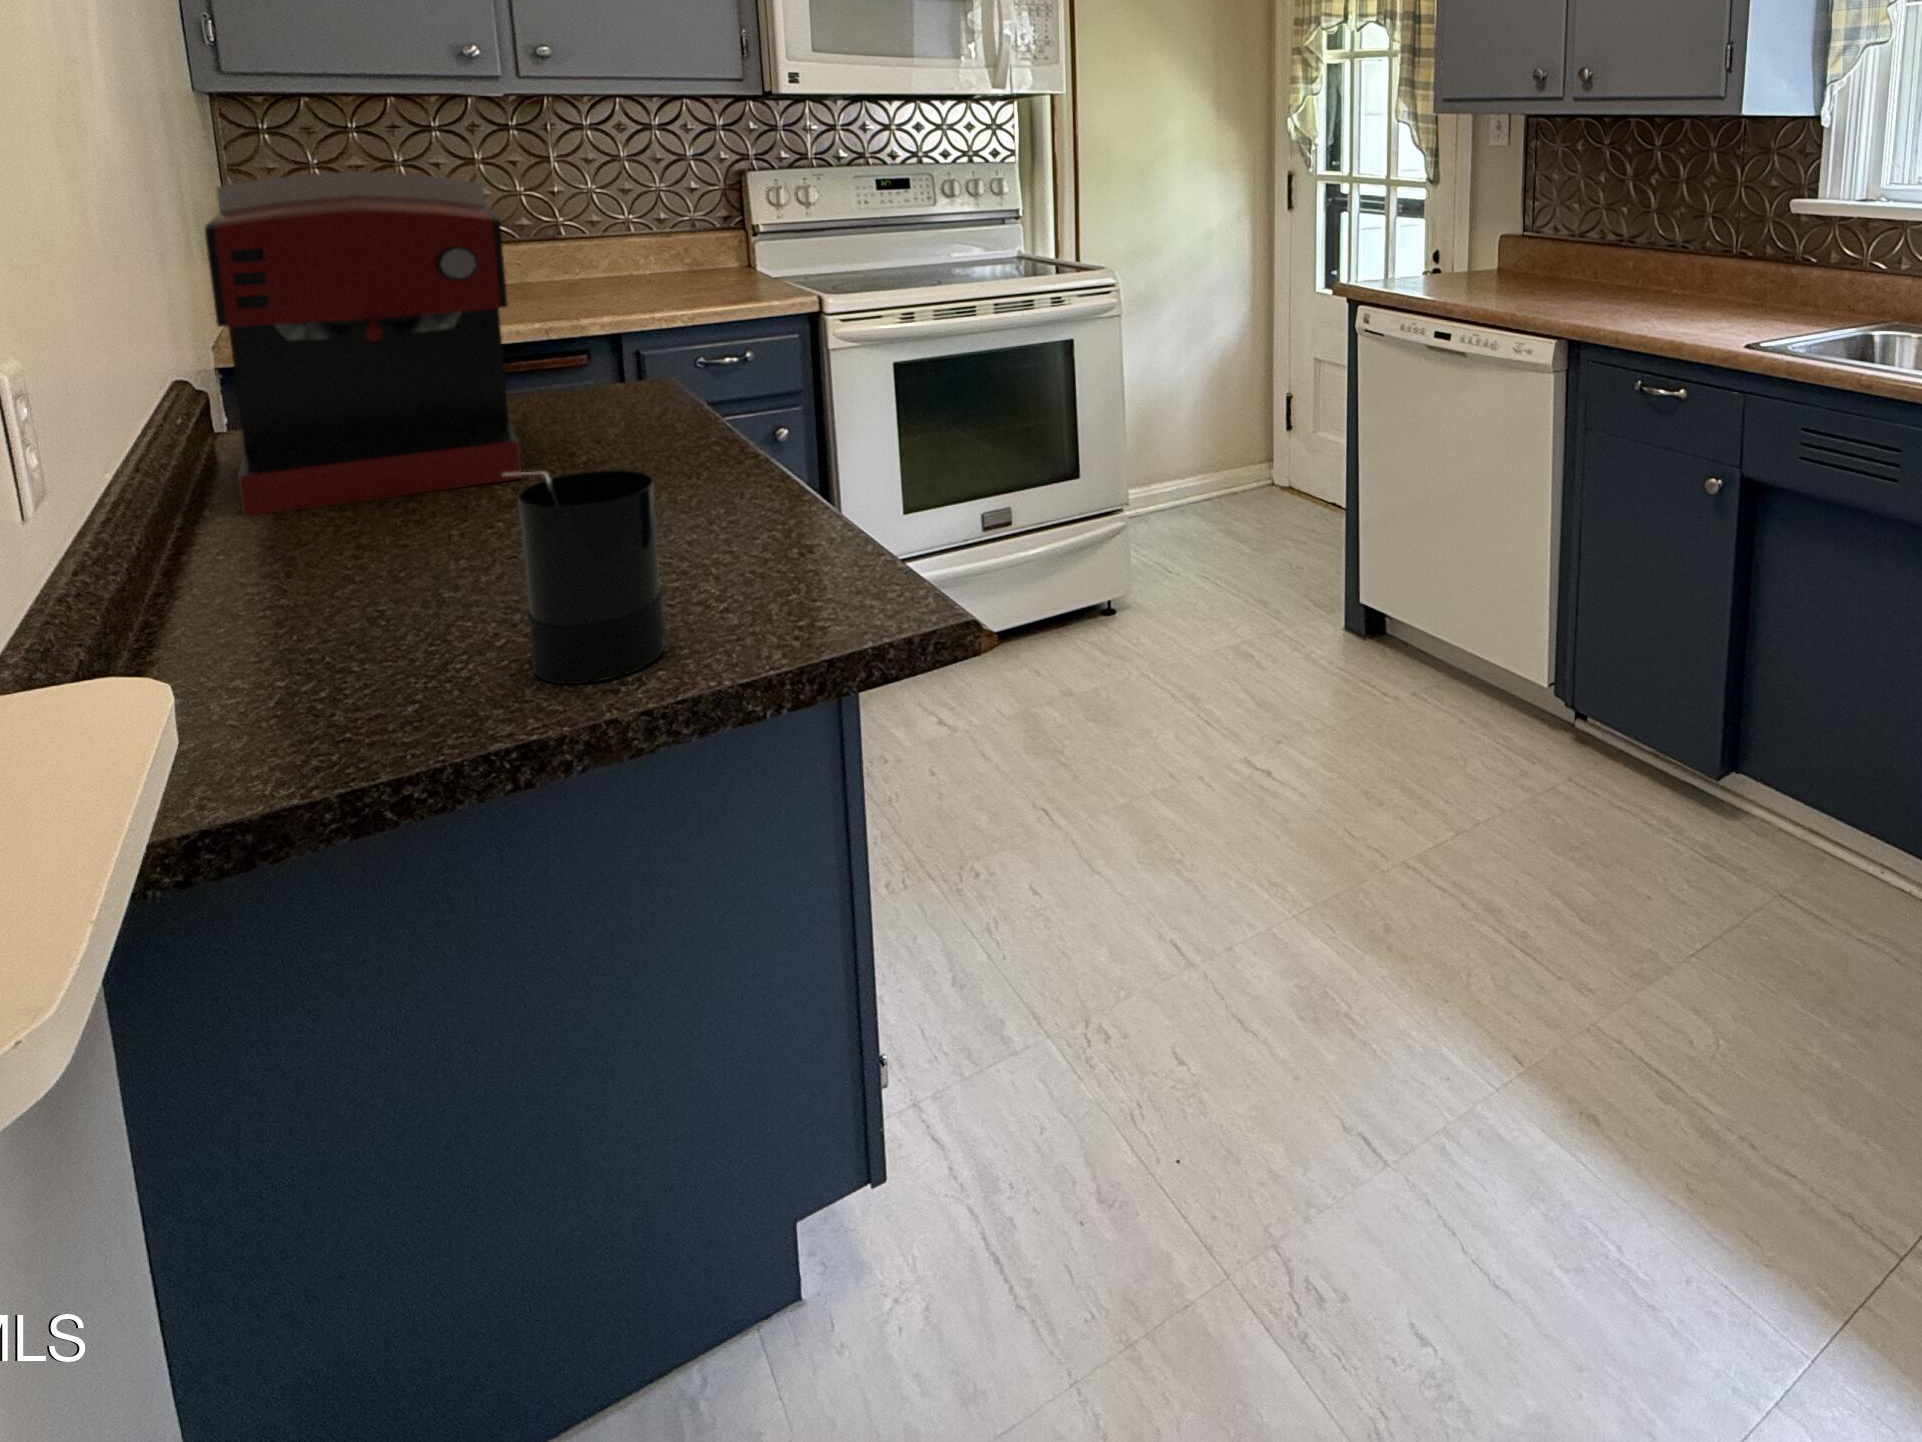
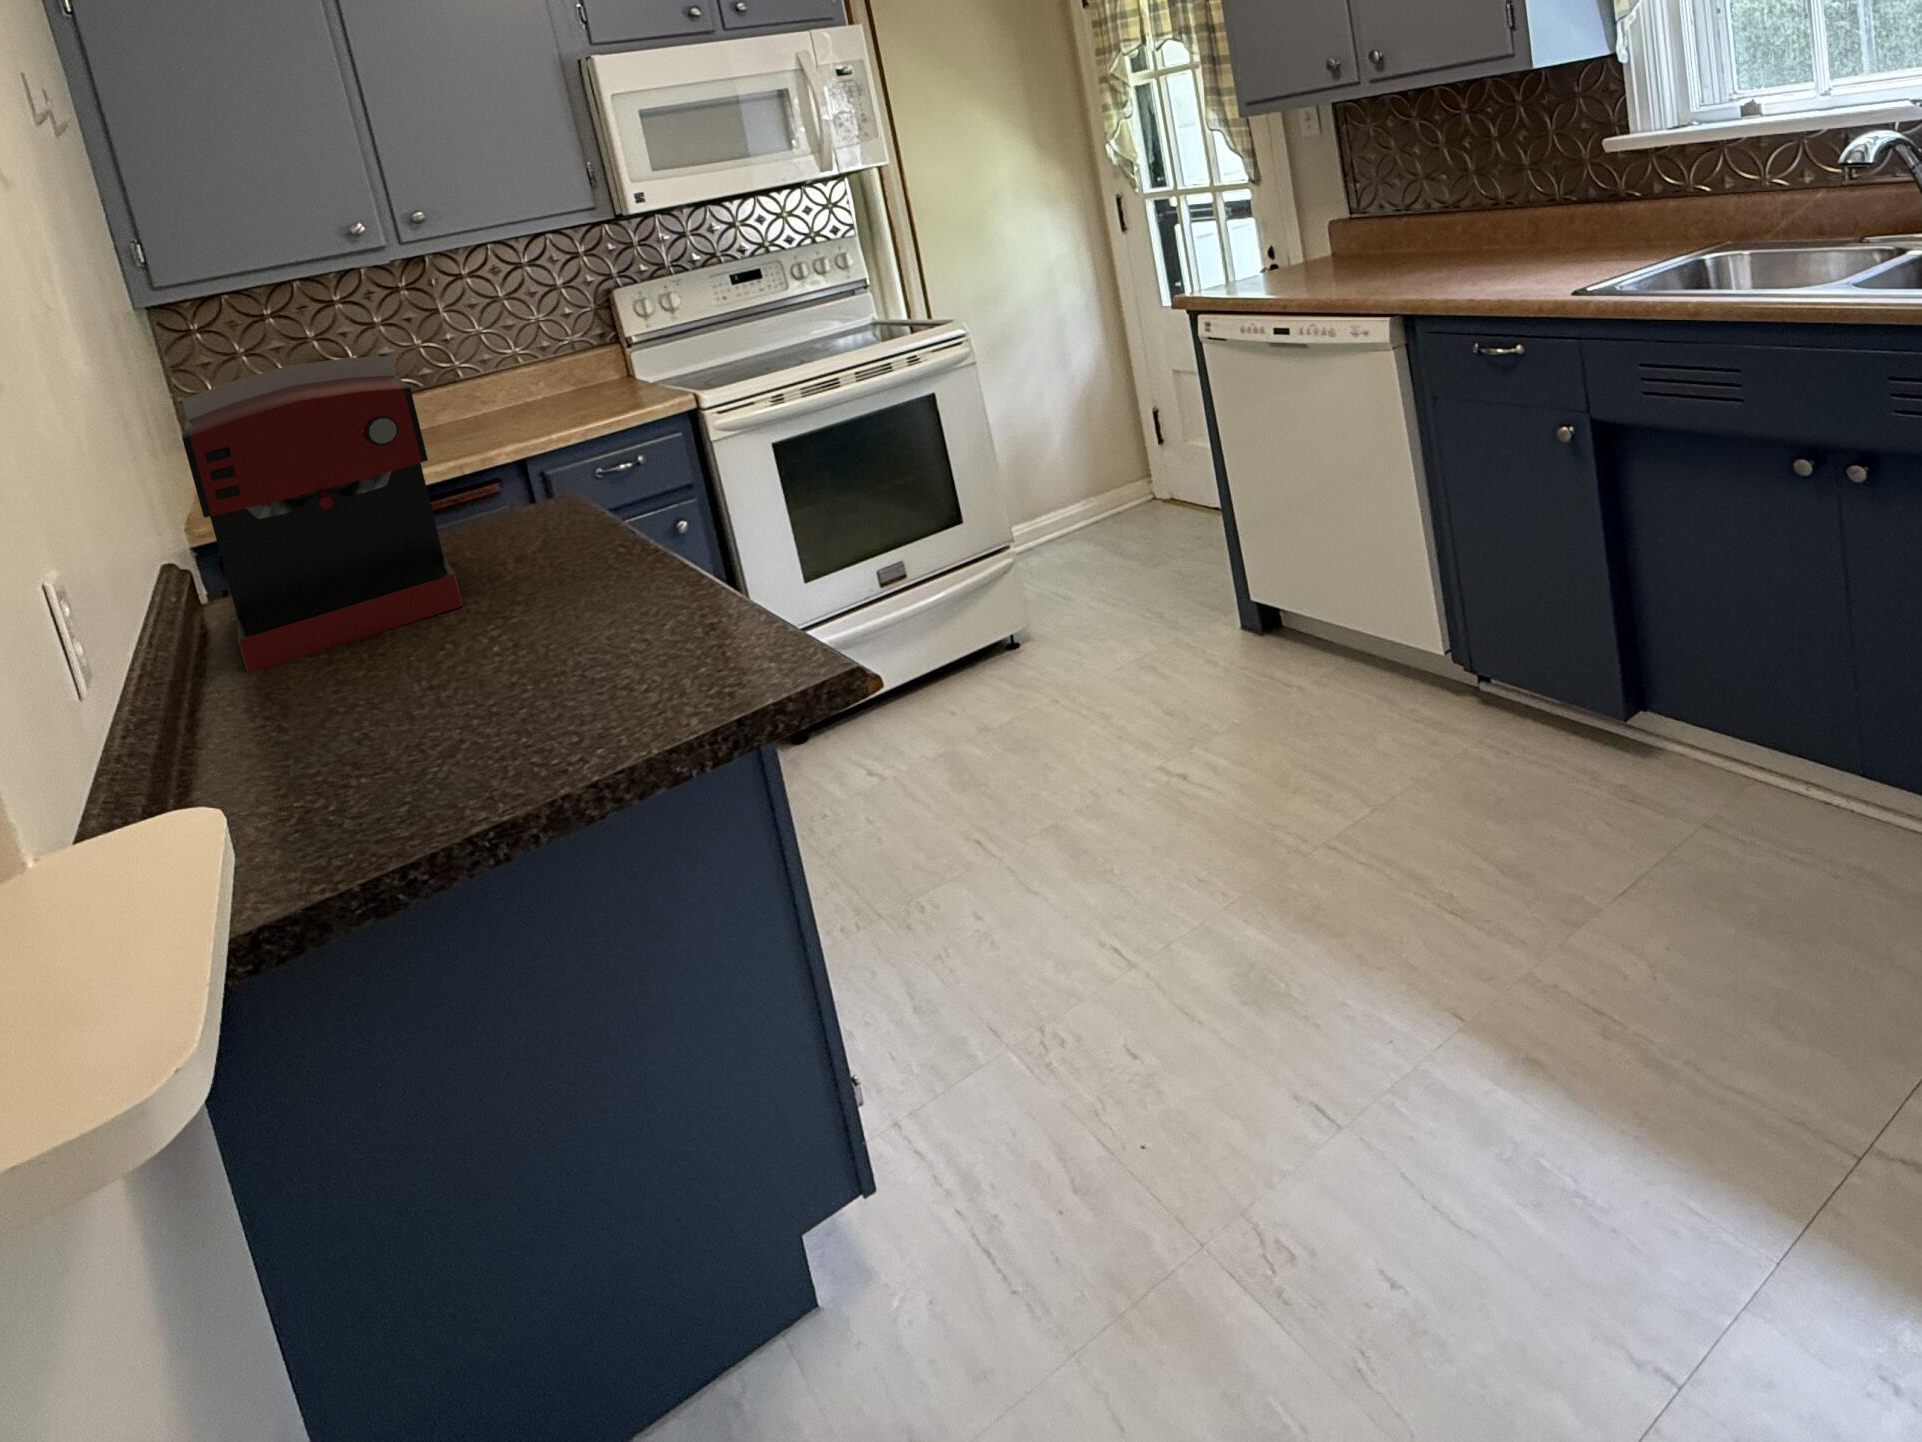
candle: present [502,470,665,684] -> none [450,585,600,769]

